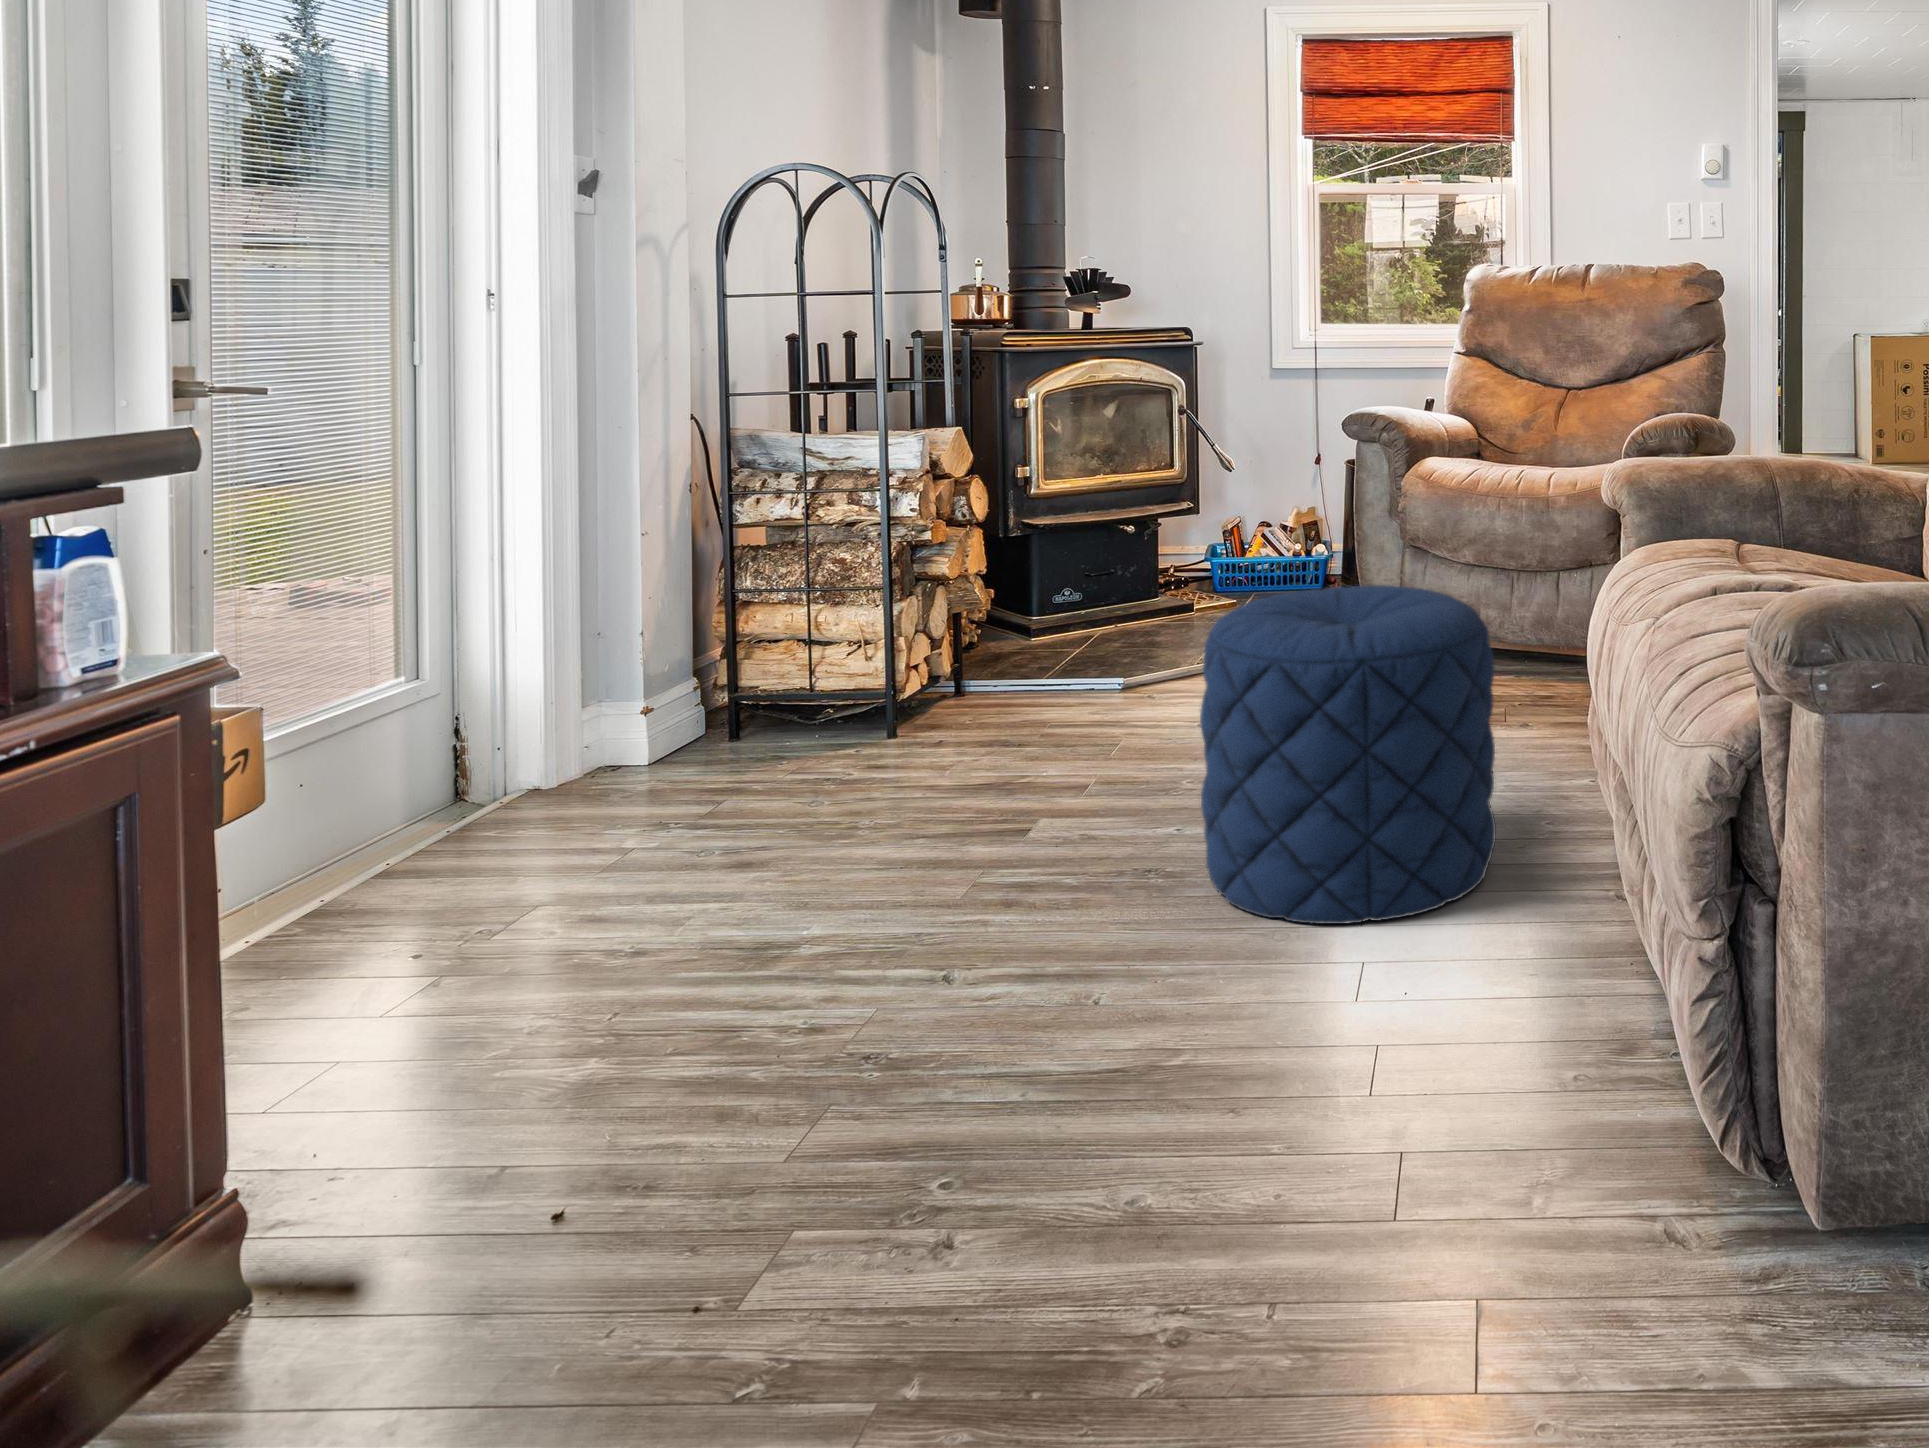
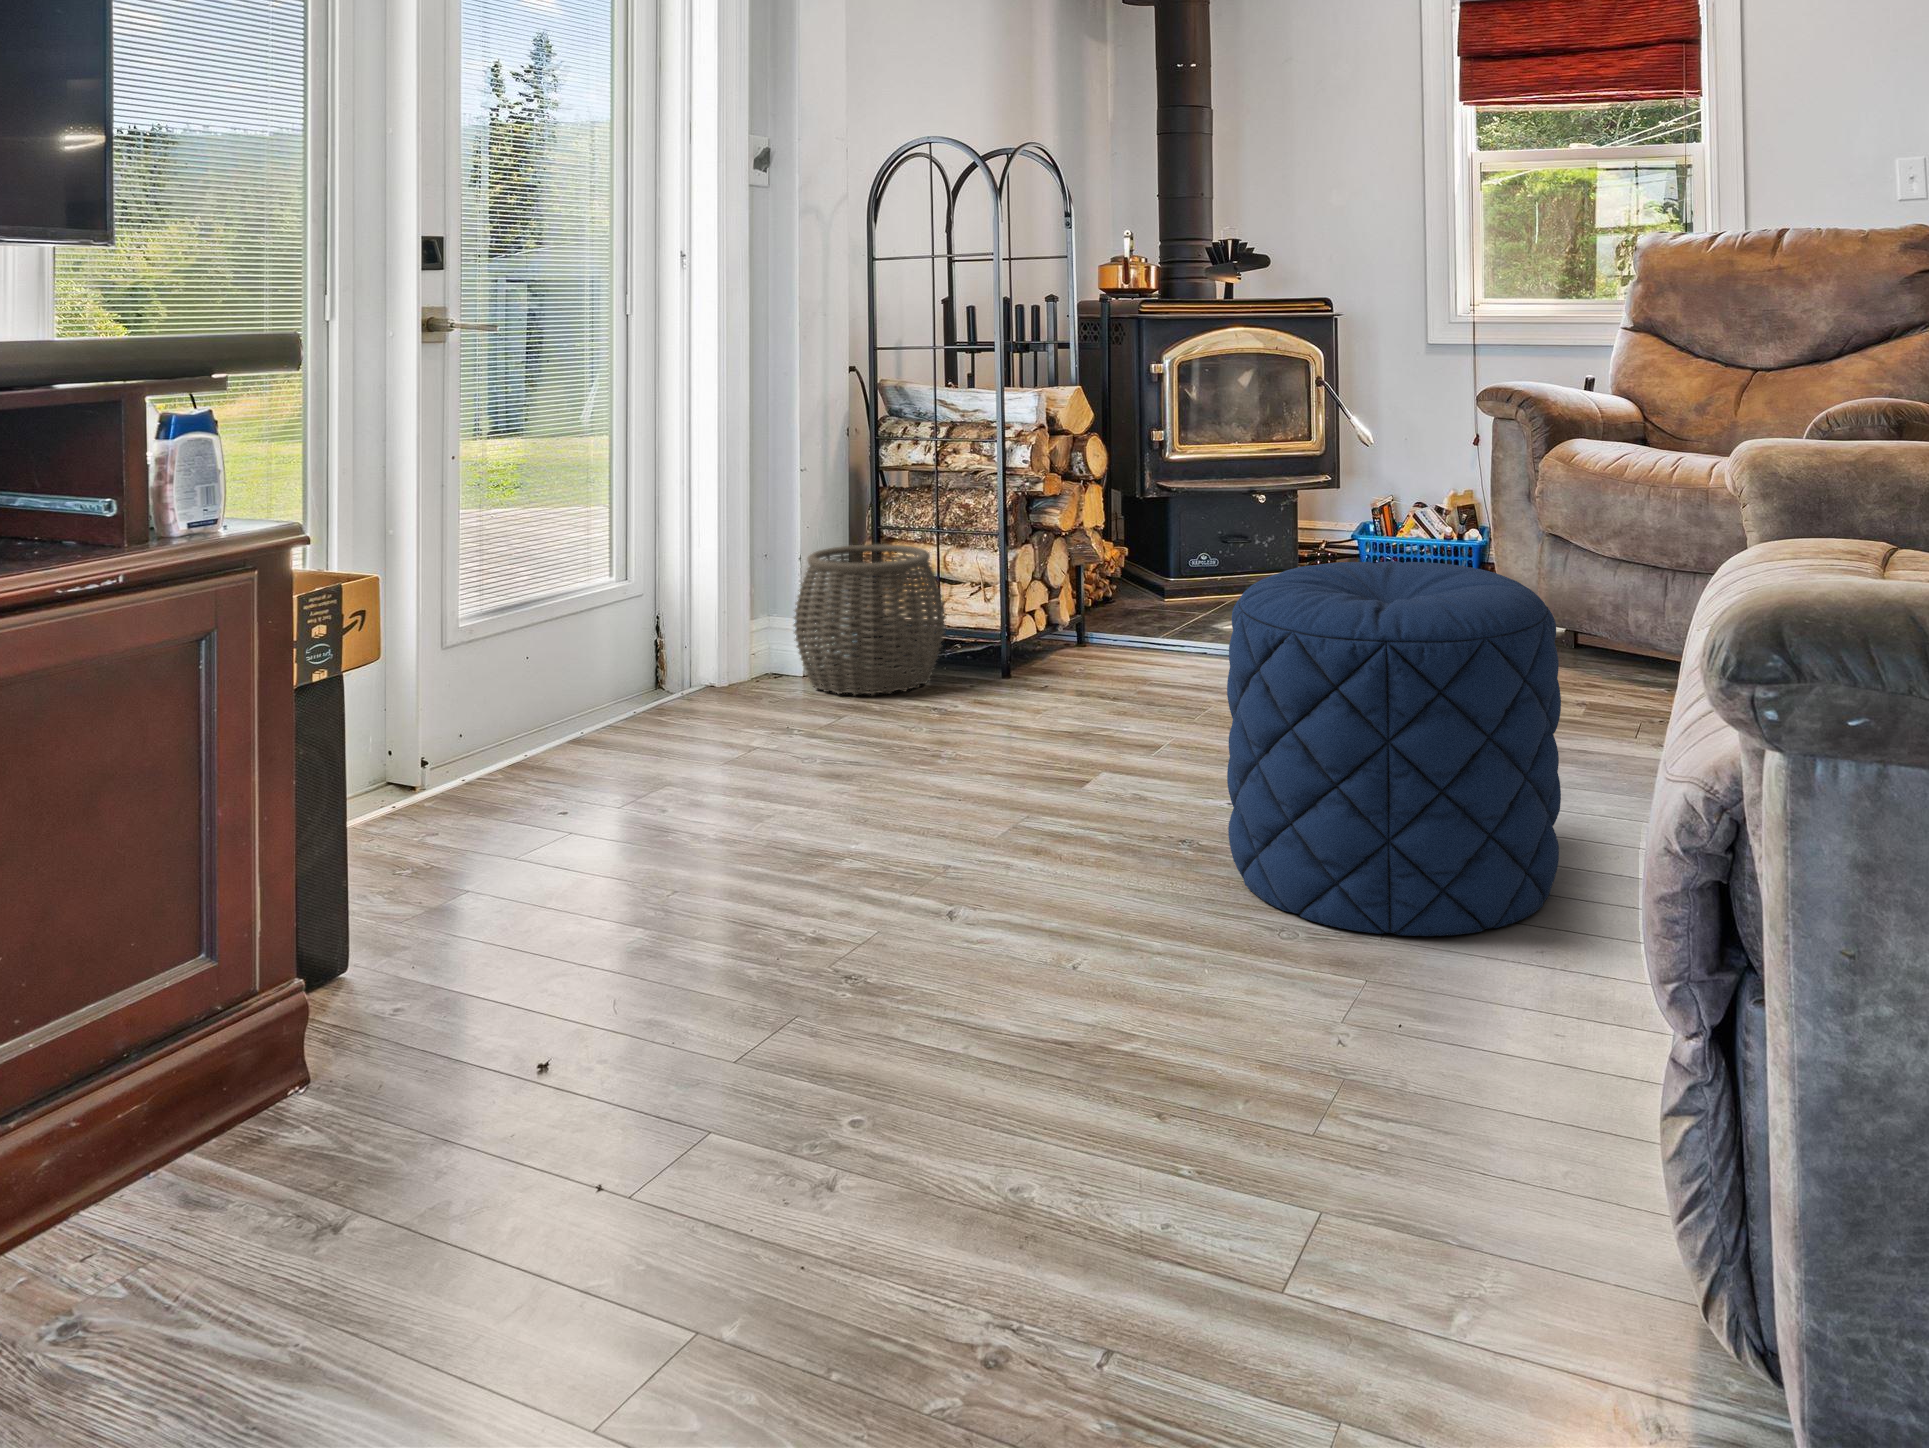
woven basket: none [652,610,831,778] -> present [793,544,946,695]

